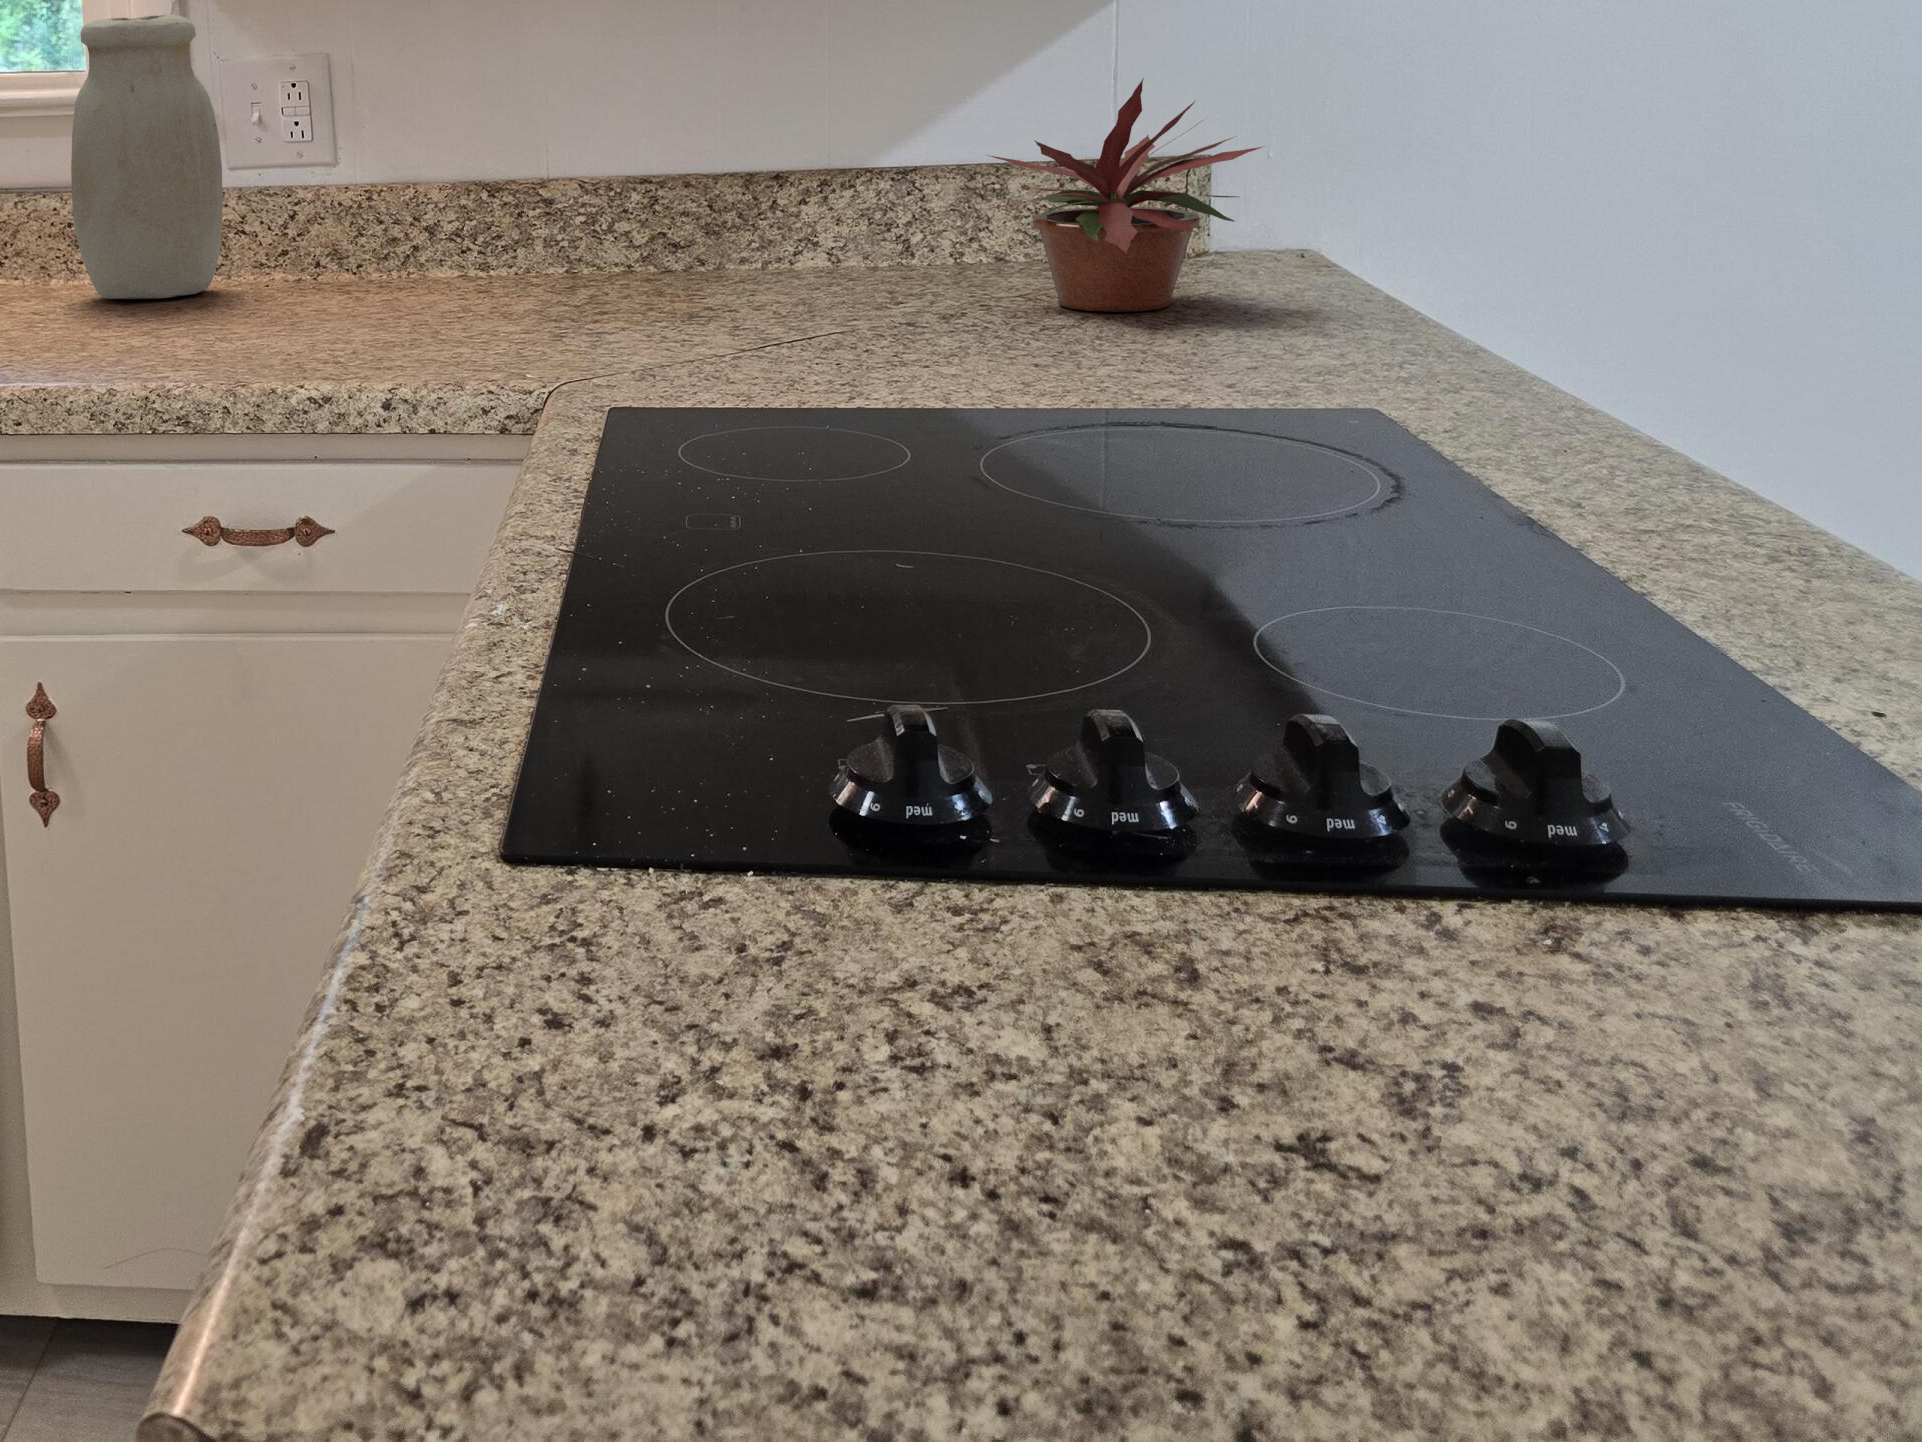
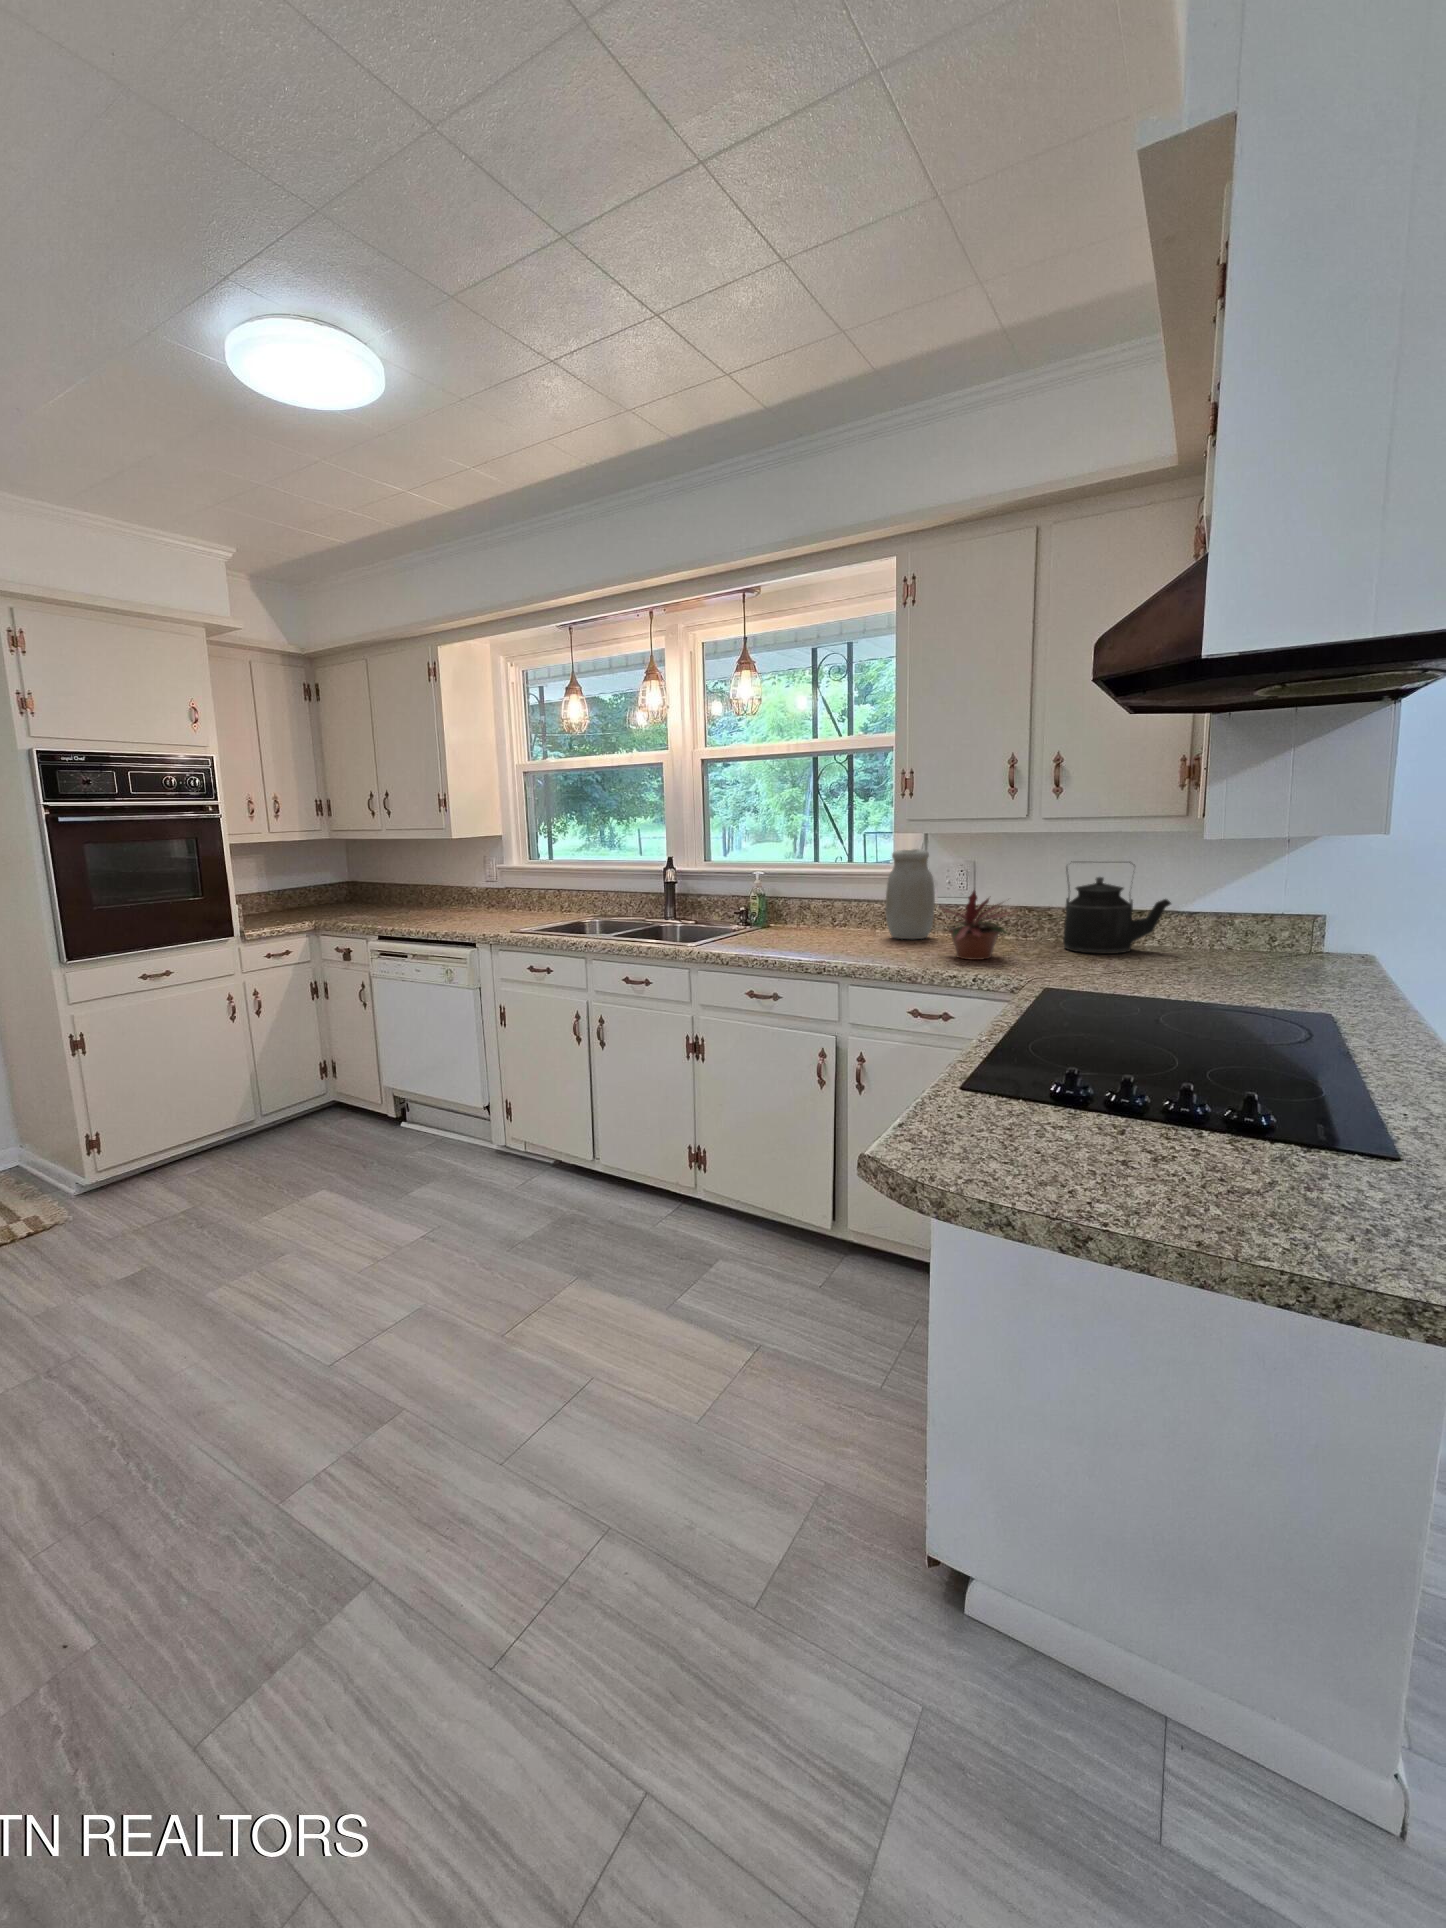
kettle: none [592,25,871,297] -> present [1063,861,1171,954]
potted plant: present [981,79,1262,312] -> present [942,891,1009,960]

